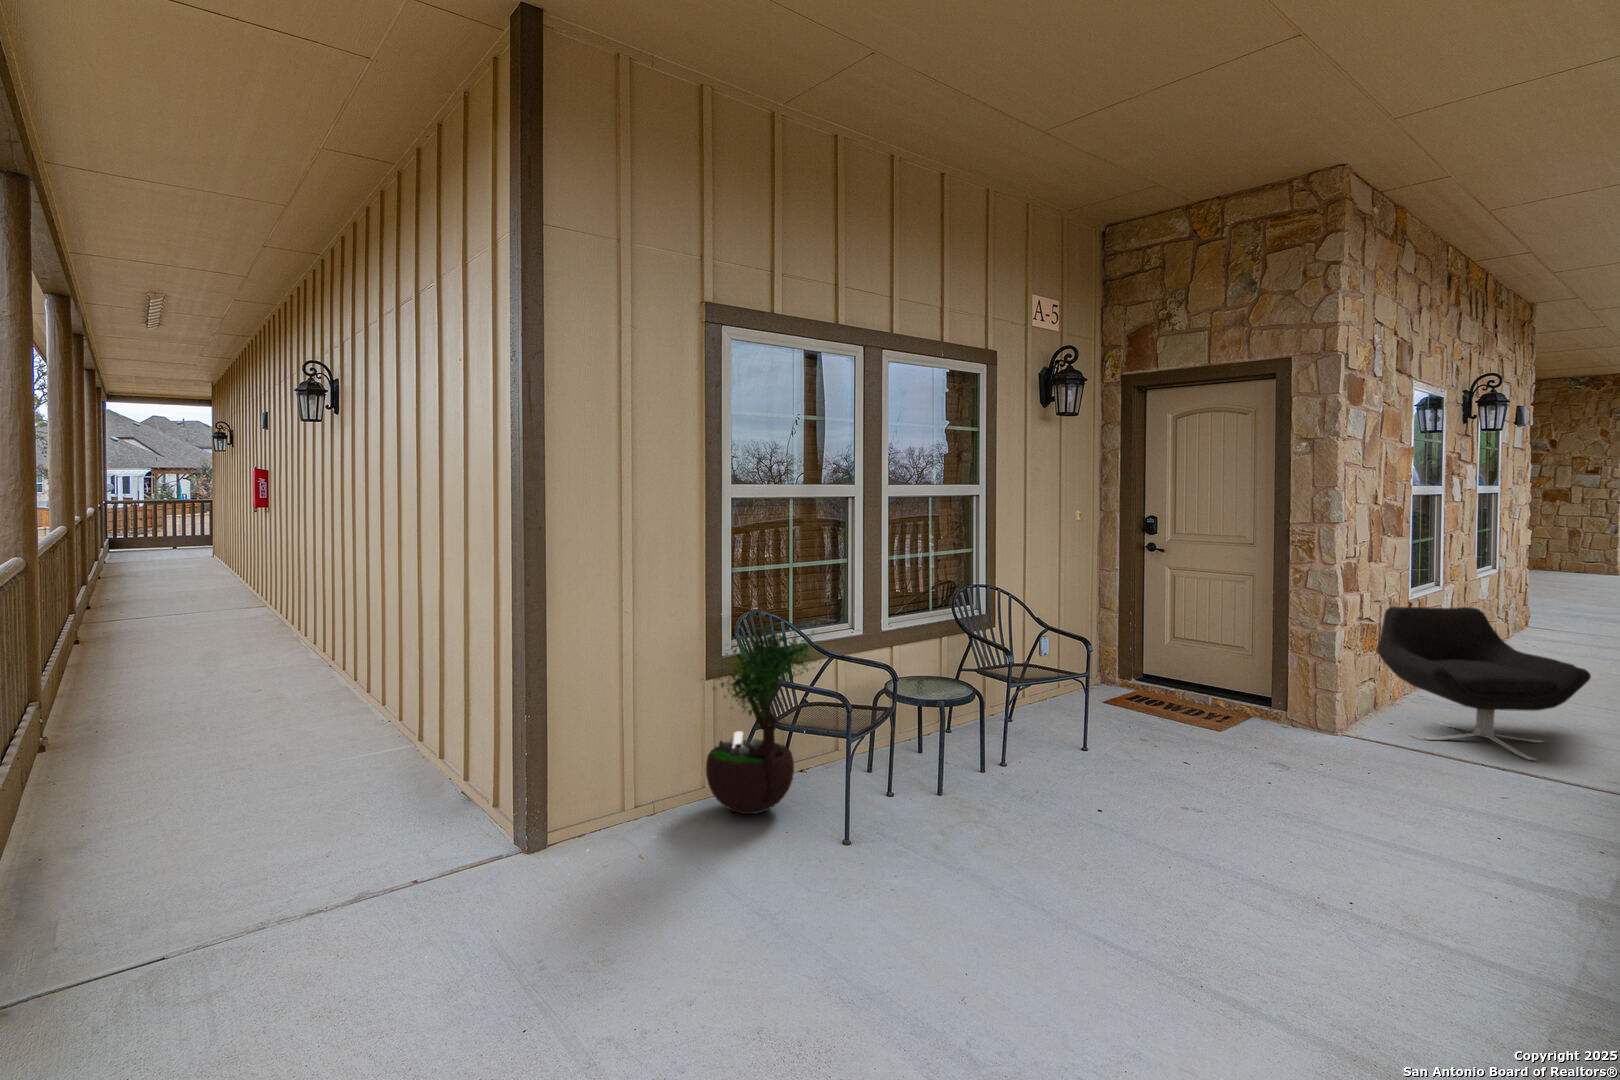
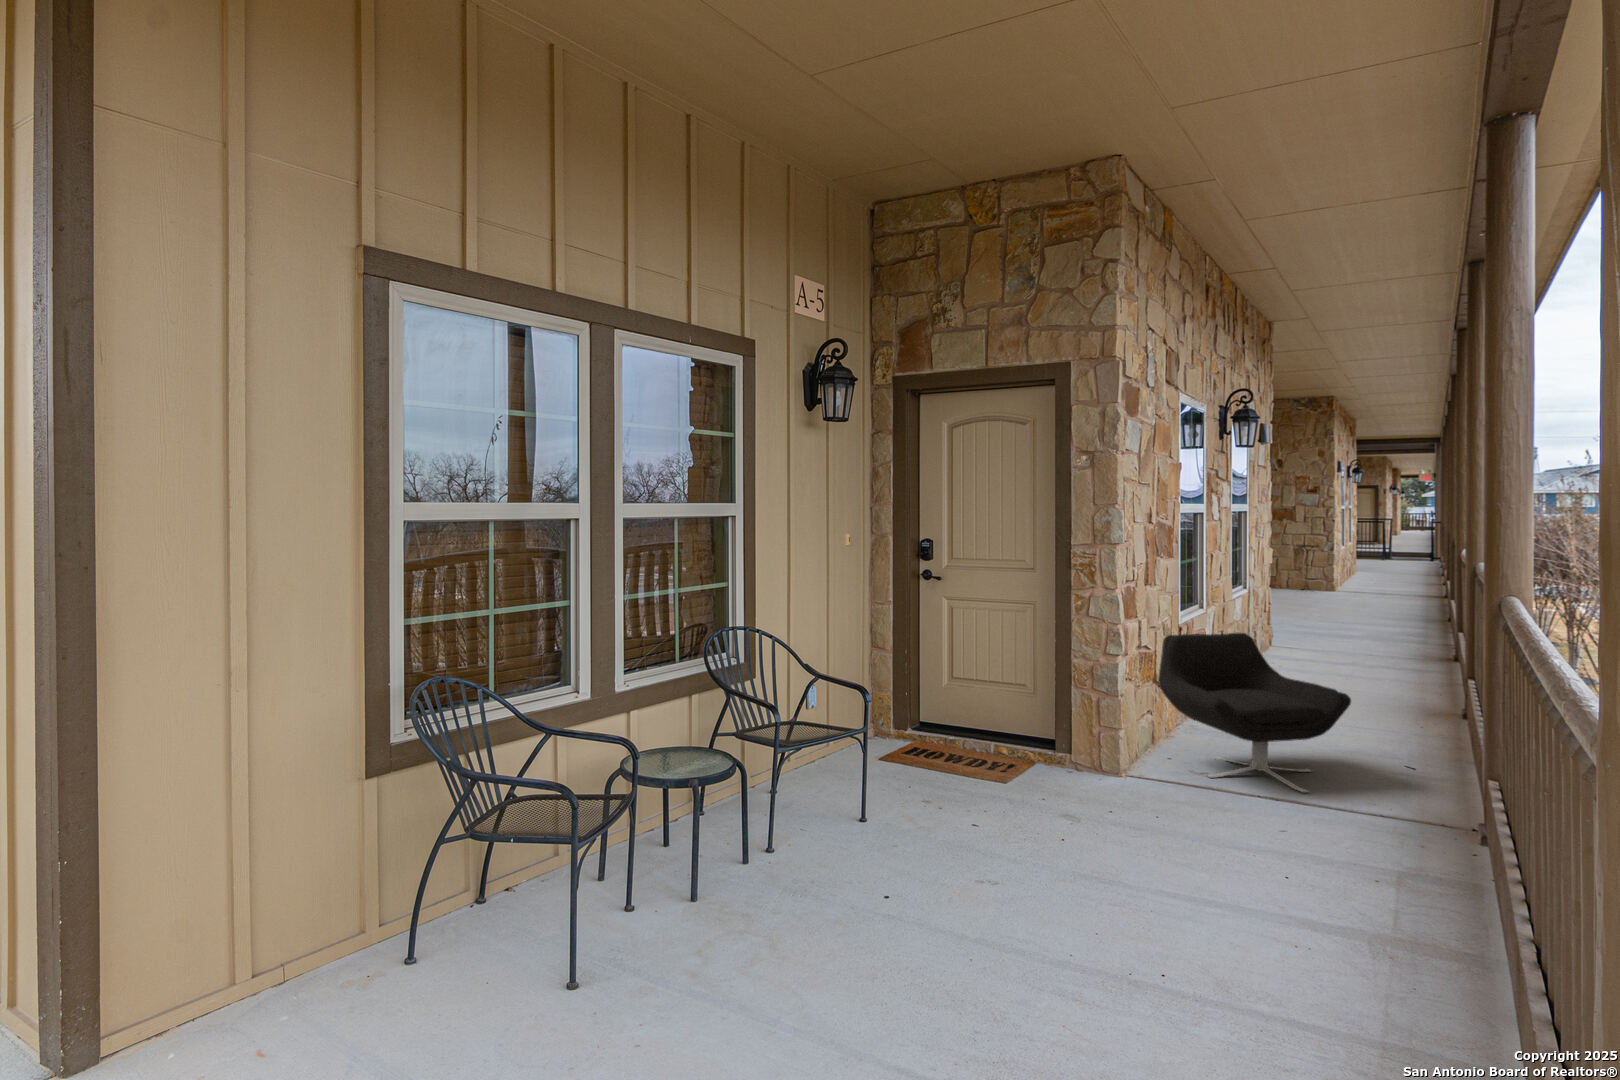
side table: none [1571,528,1600,577] -> present [1298,545,1317,590]
potted tree: present [706,621,821,814] -> none [366,681,538,964]

